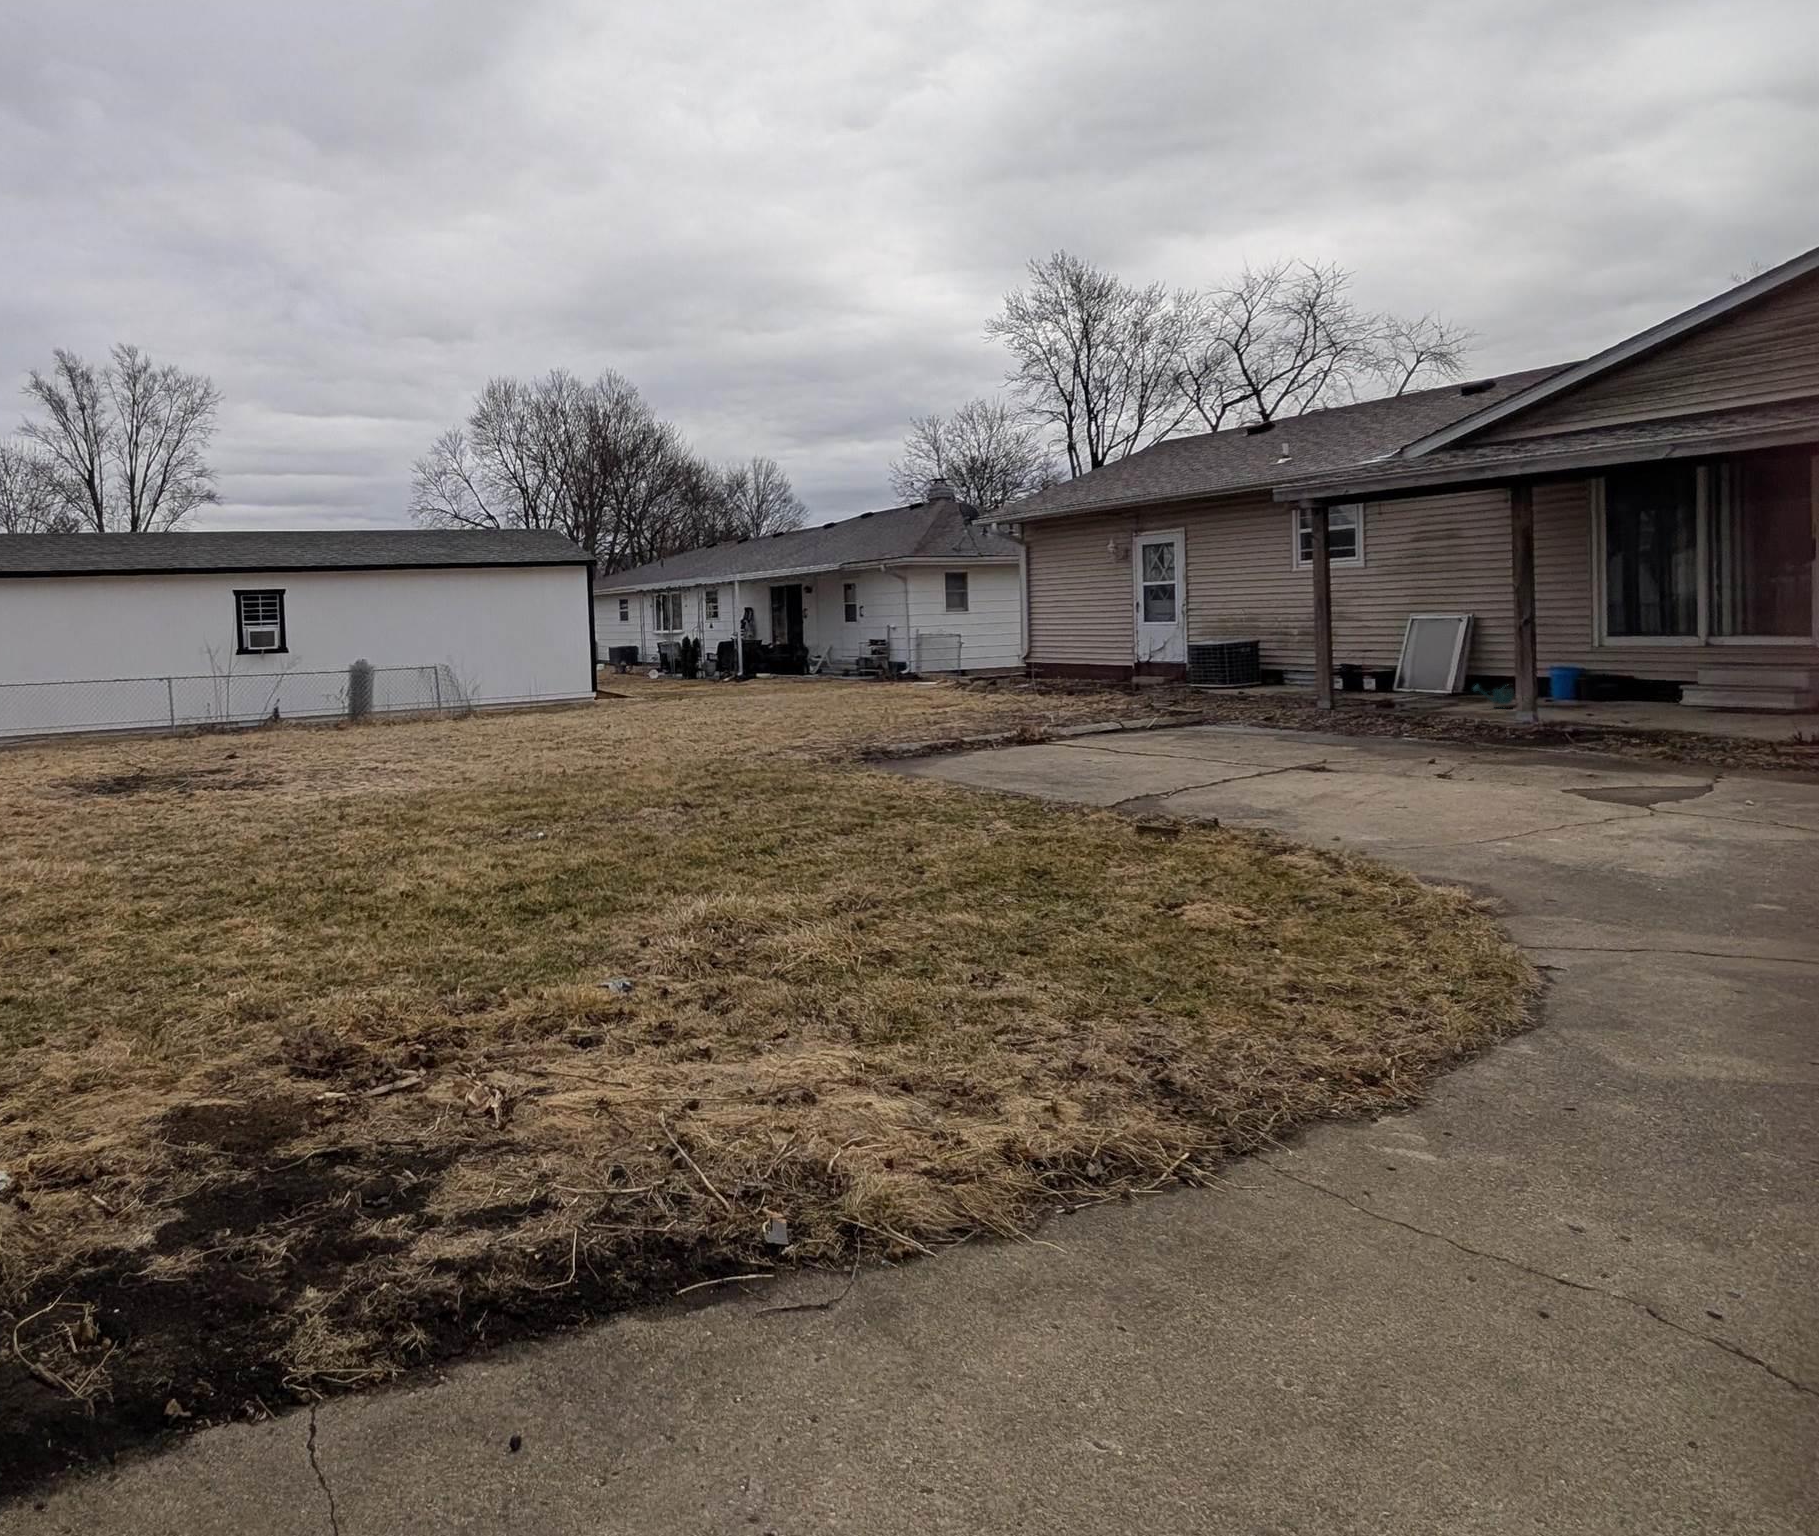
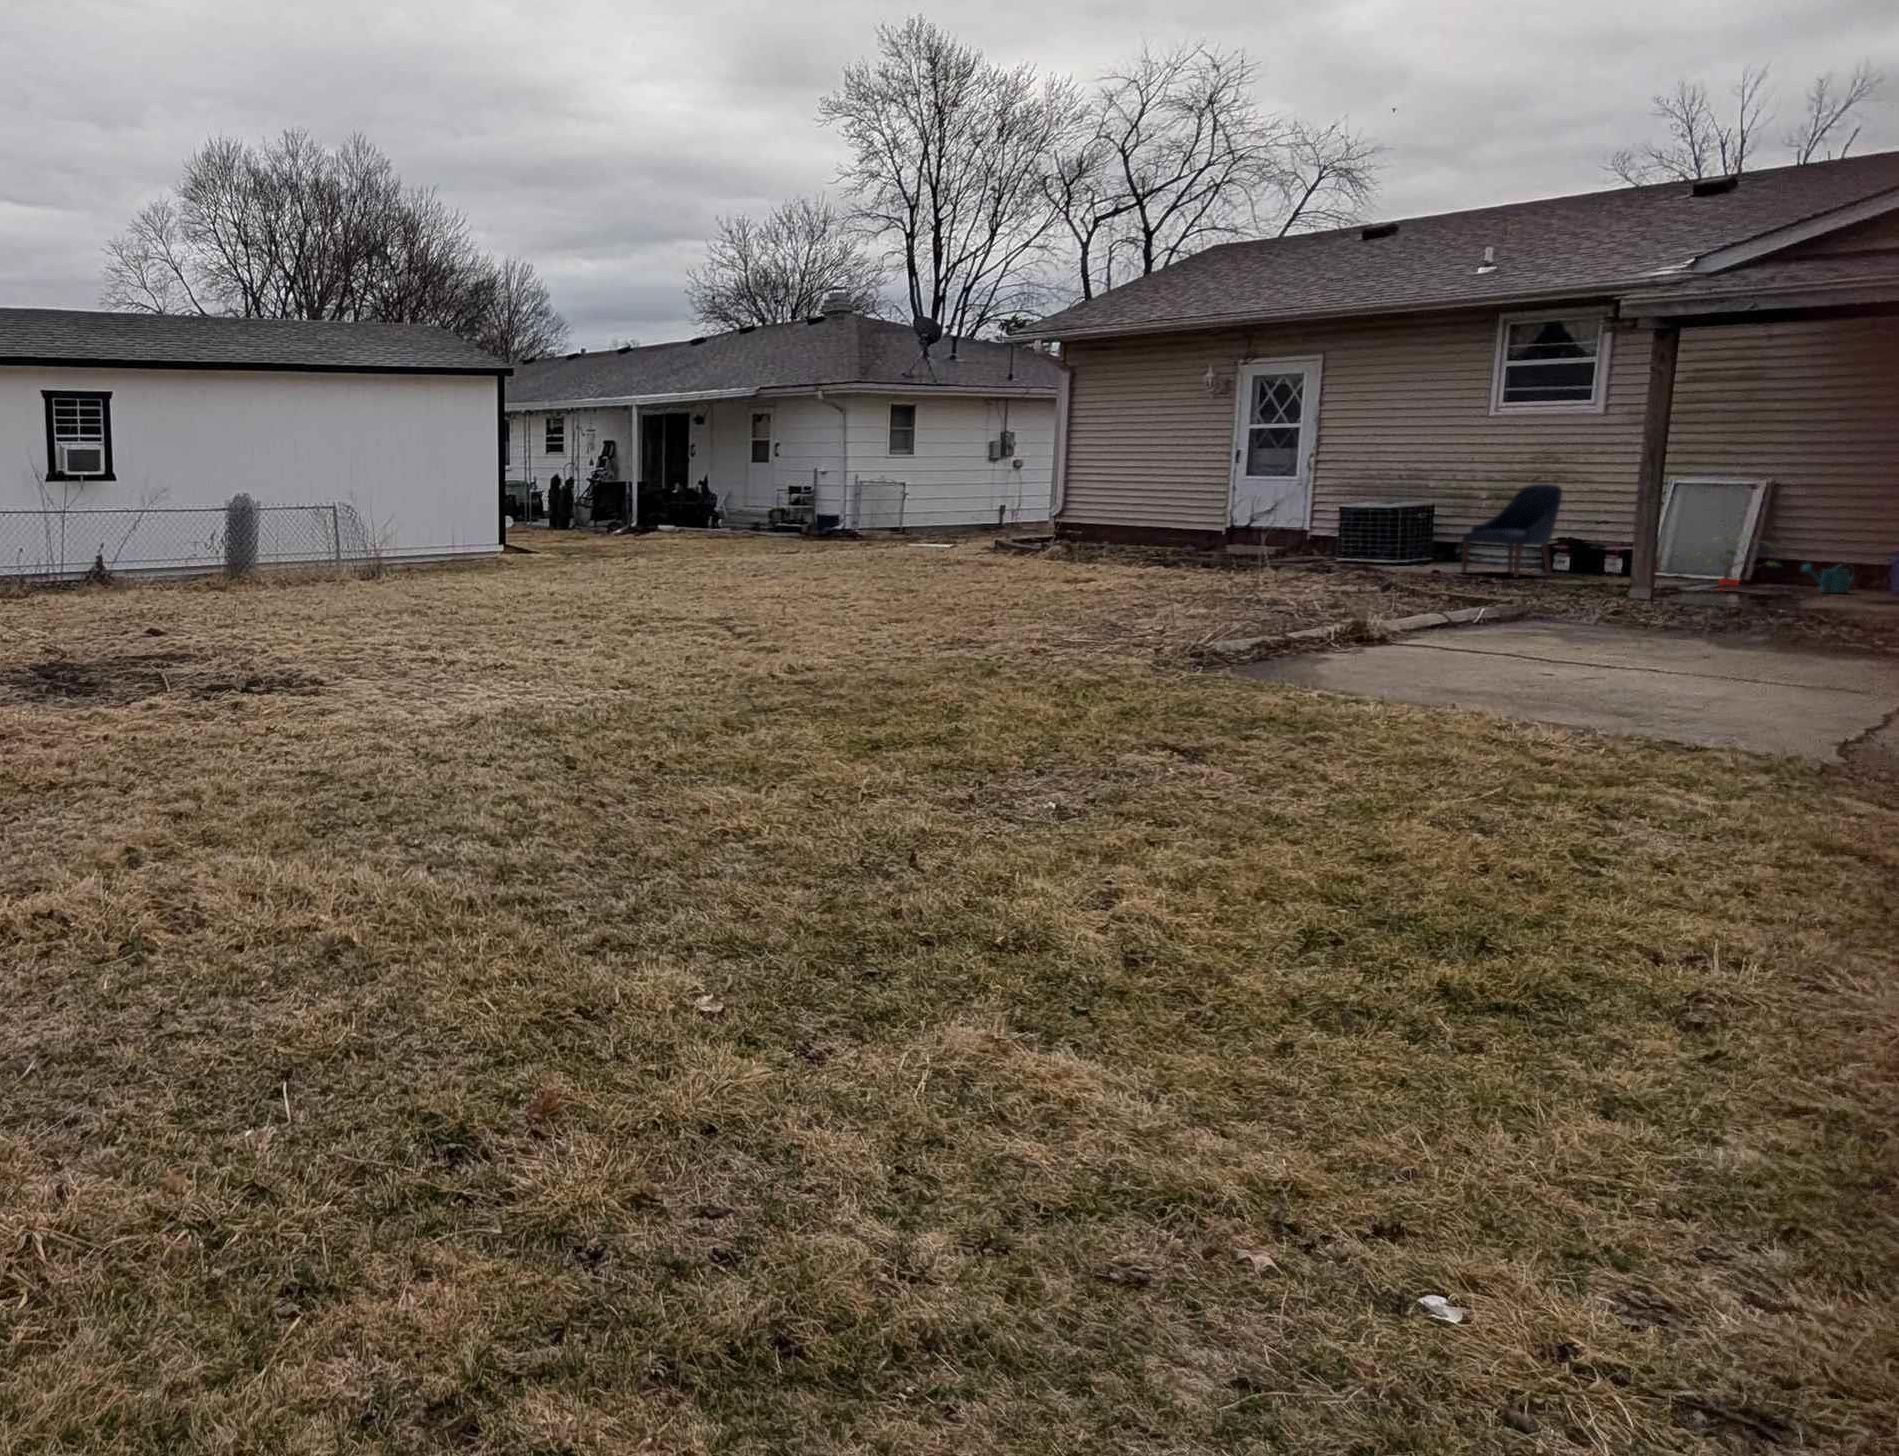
chair: none [1257,624,1324,701] -> present [1462,484,1562,578]
potted plant: none [1385,663,1454,709] -> present [1691,536,1780,590]

